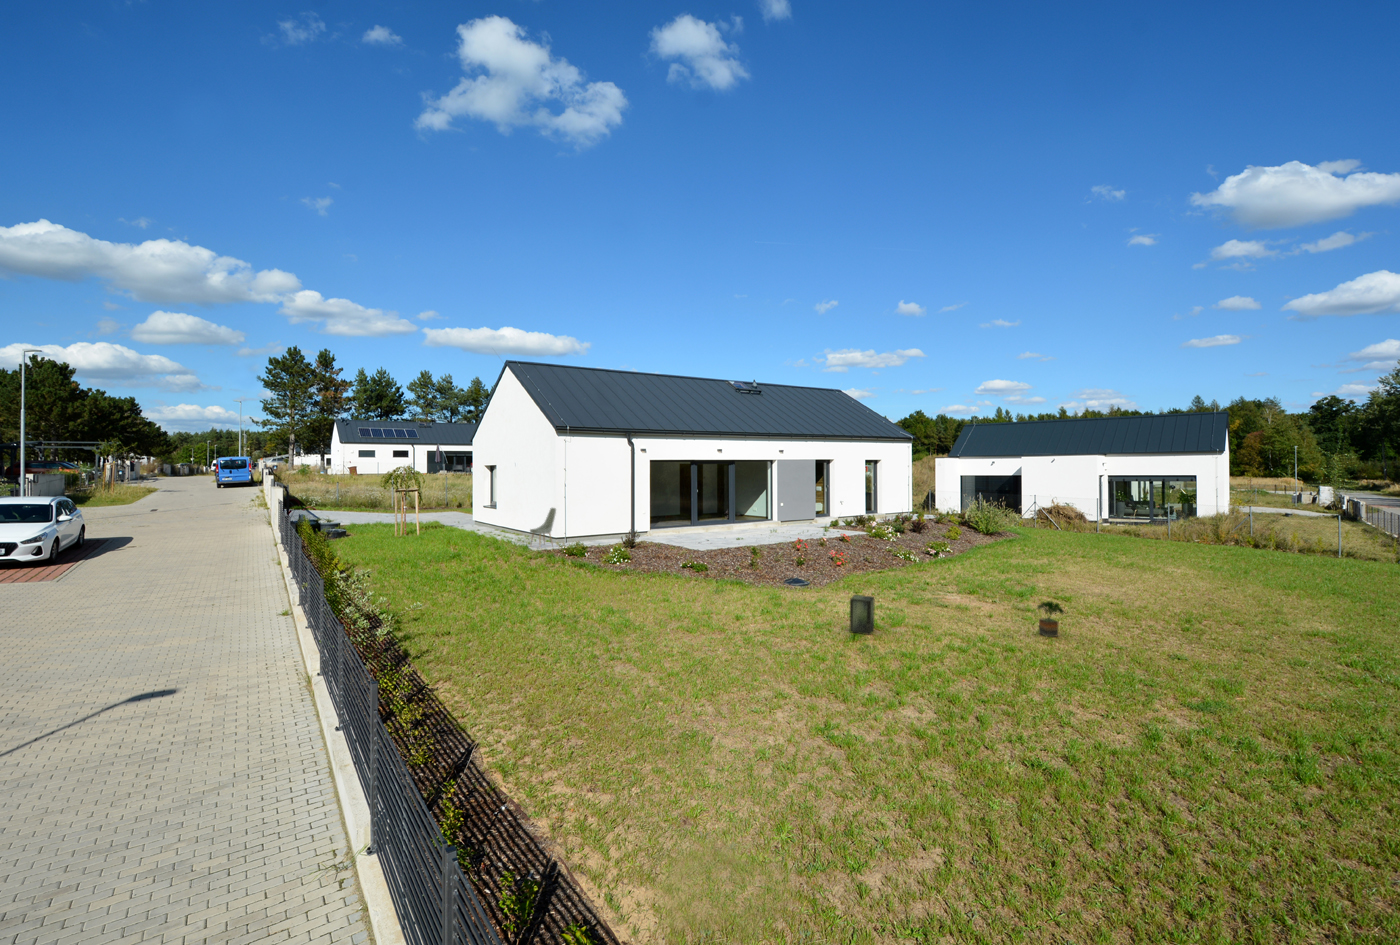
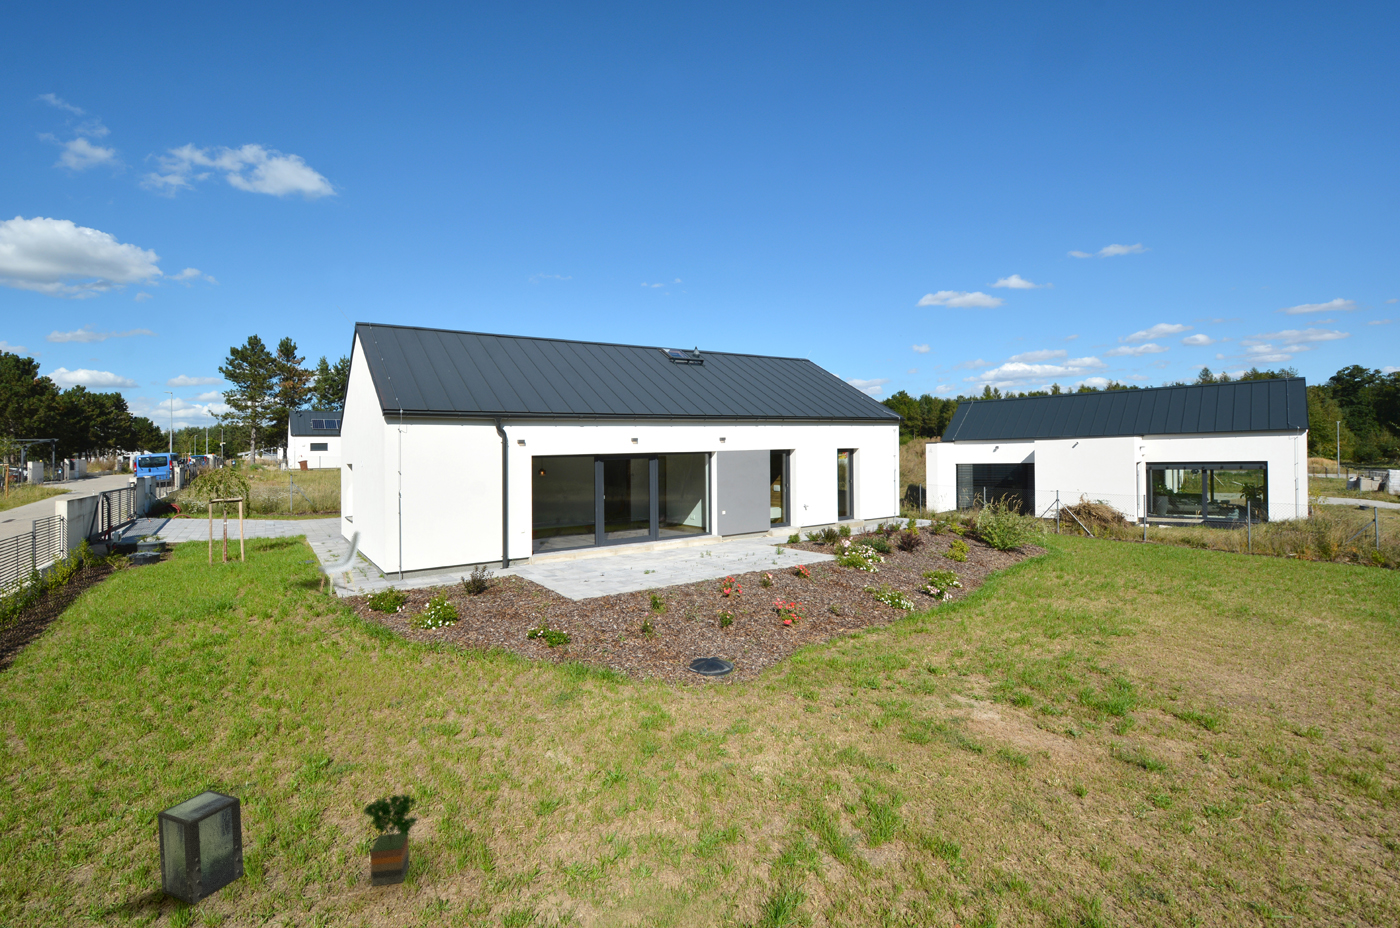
storage box: present [850,595,874,635] -> present [158,790,244,905]
potted tree: present [1037,602,1065,637] -> present [364,794,417,886]

